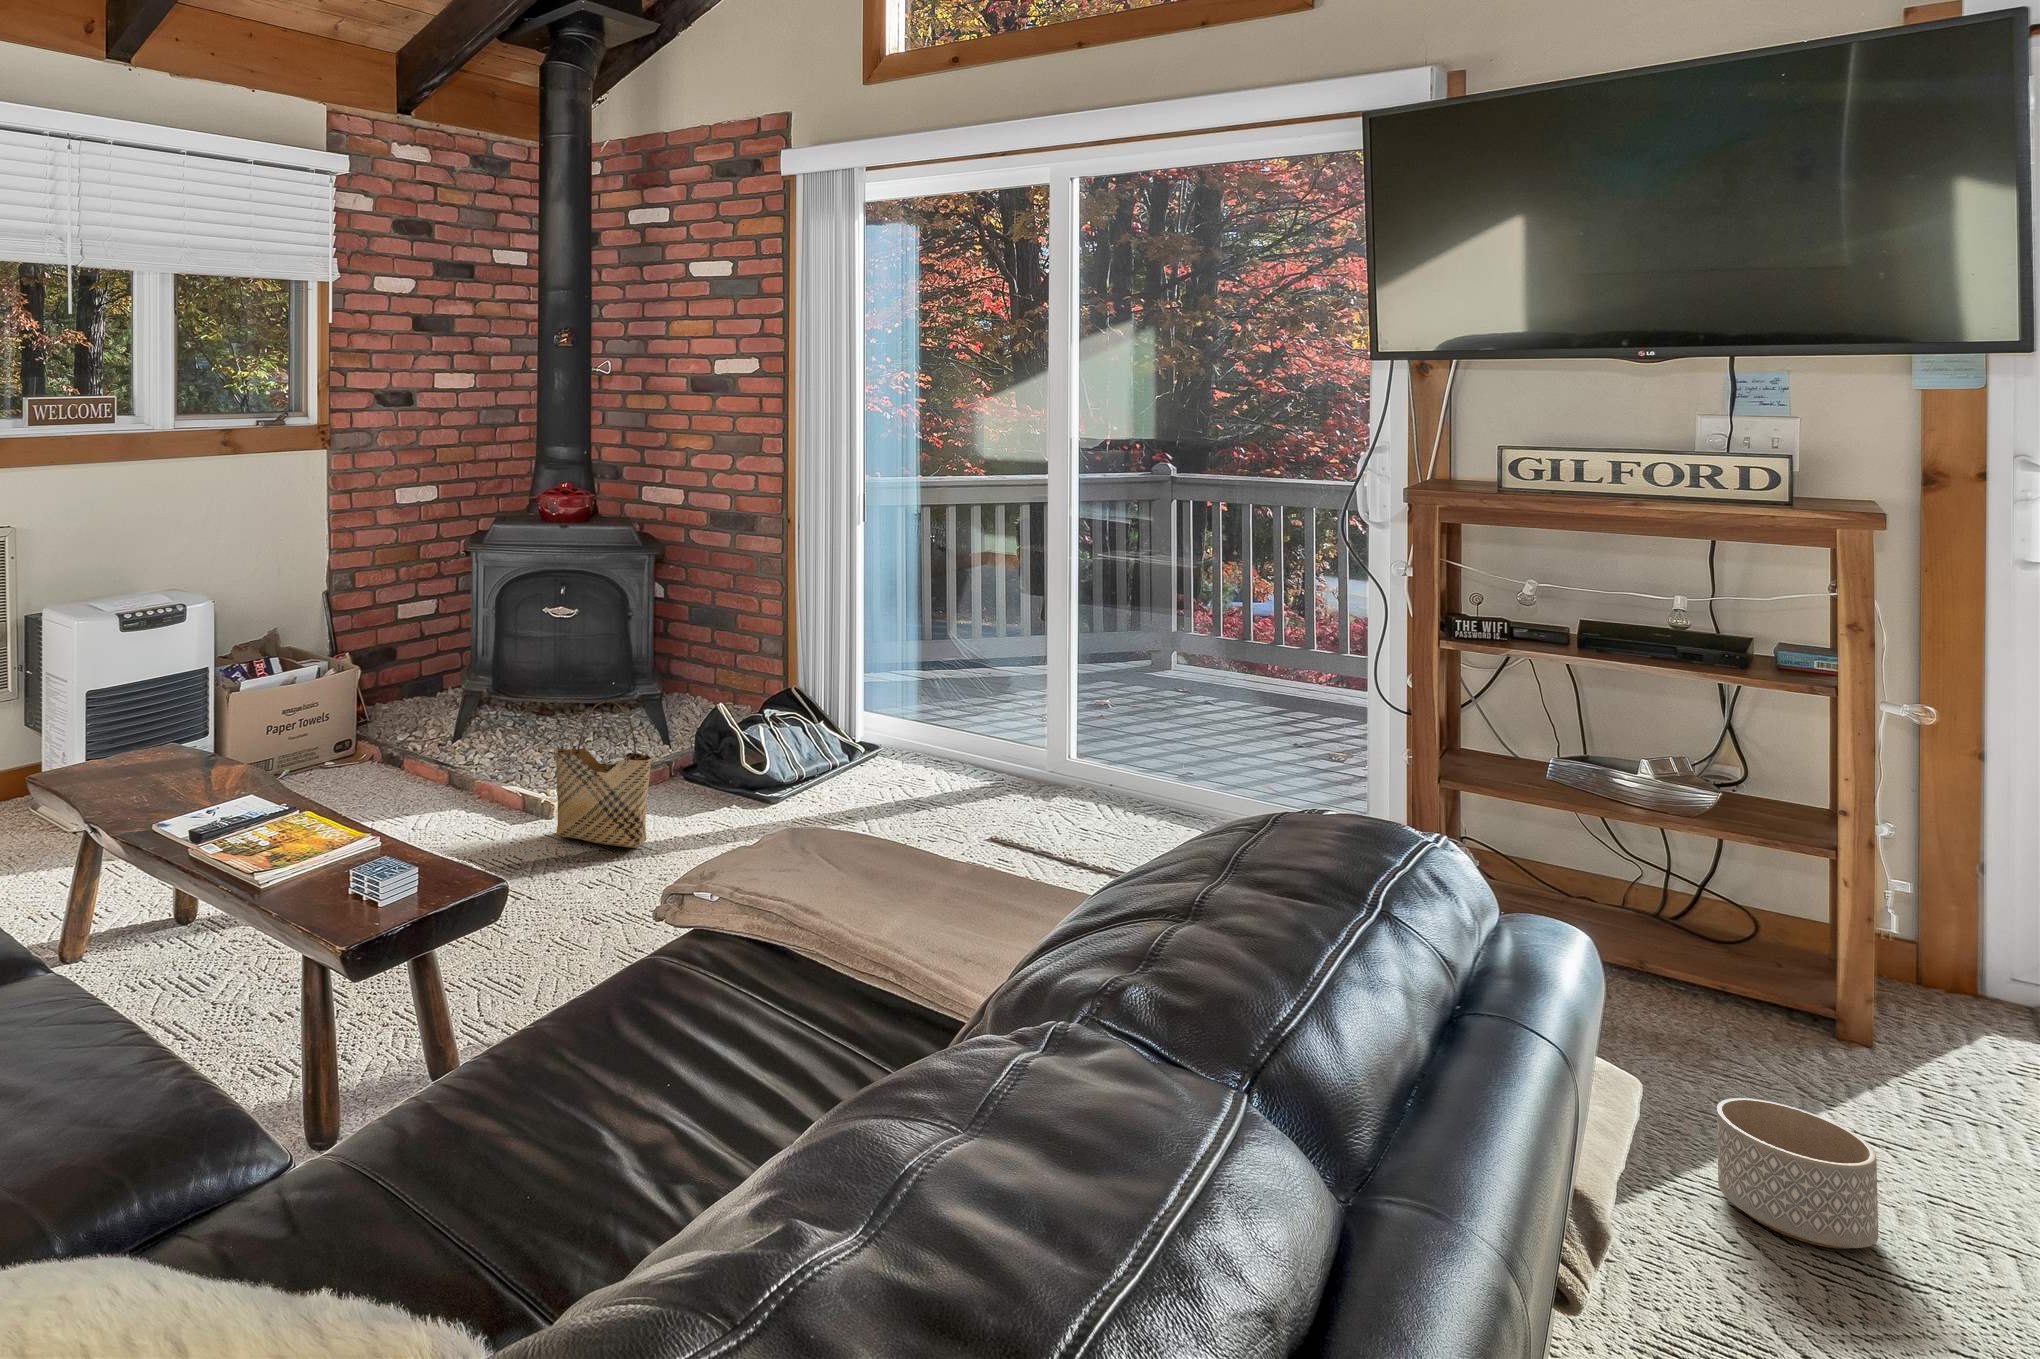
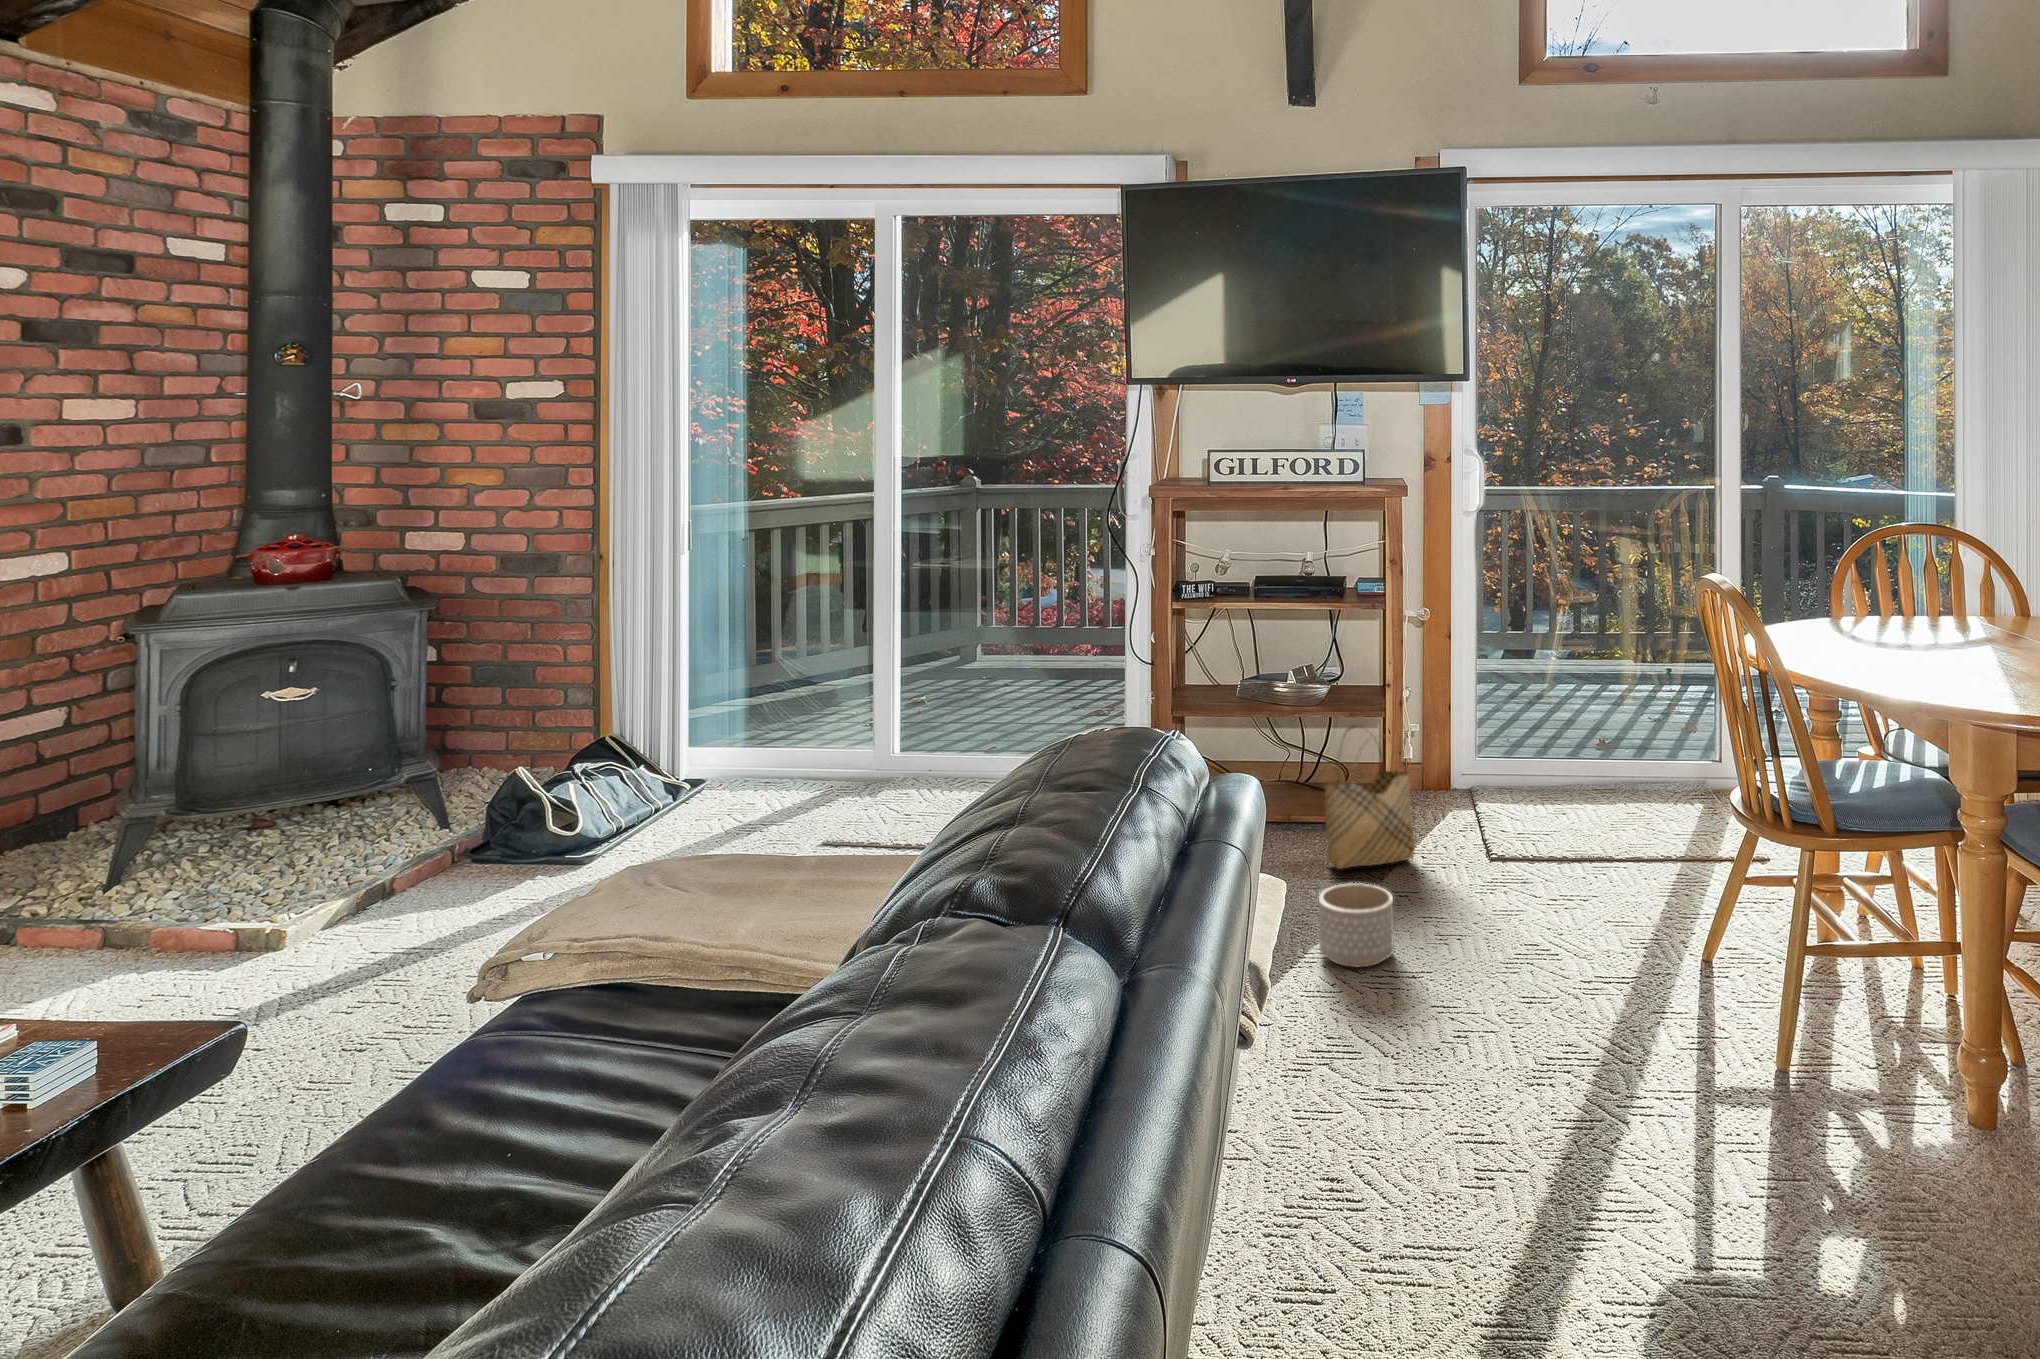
woven basket: present [554,700,652,848] -> present [1324,726,1414,869]

